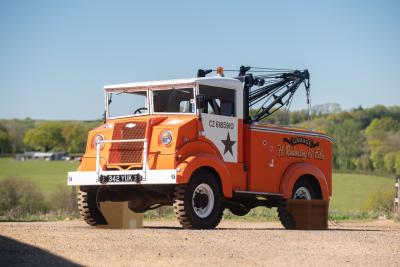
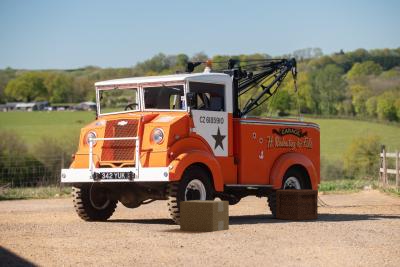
cardboard box: present [97,201,143,229] -> present [180,200,229,232]

